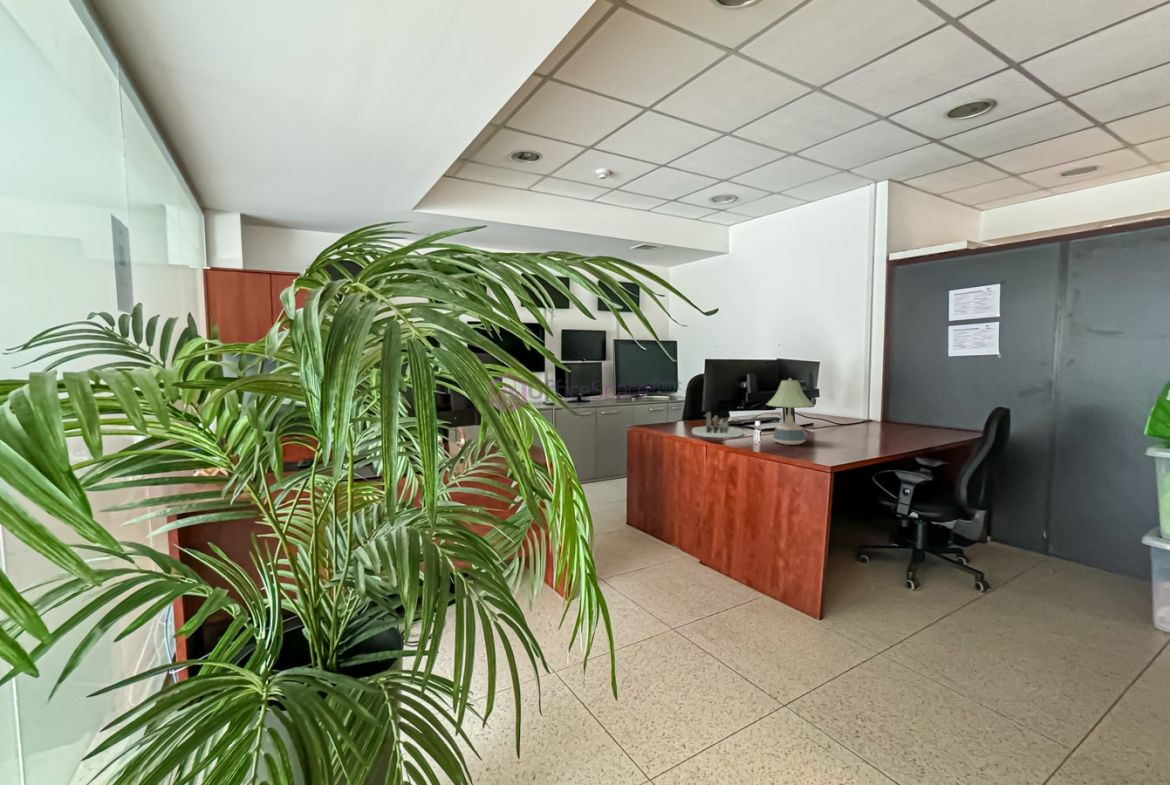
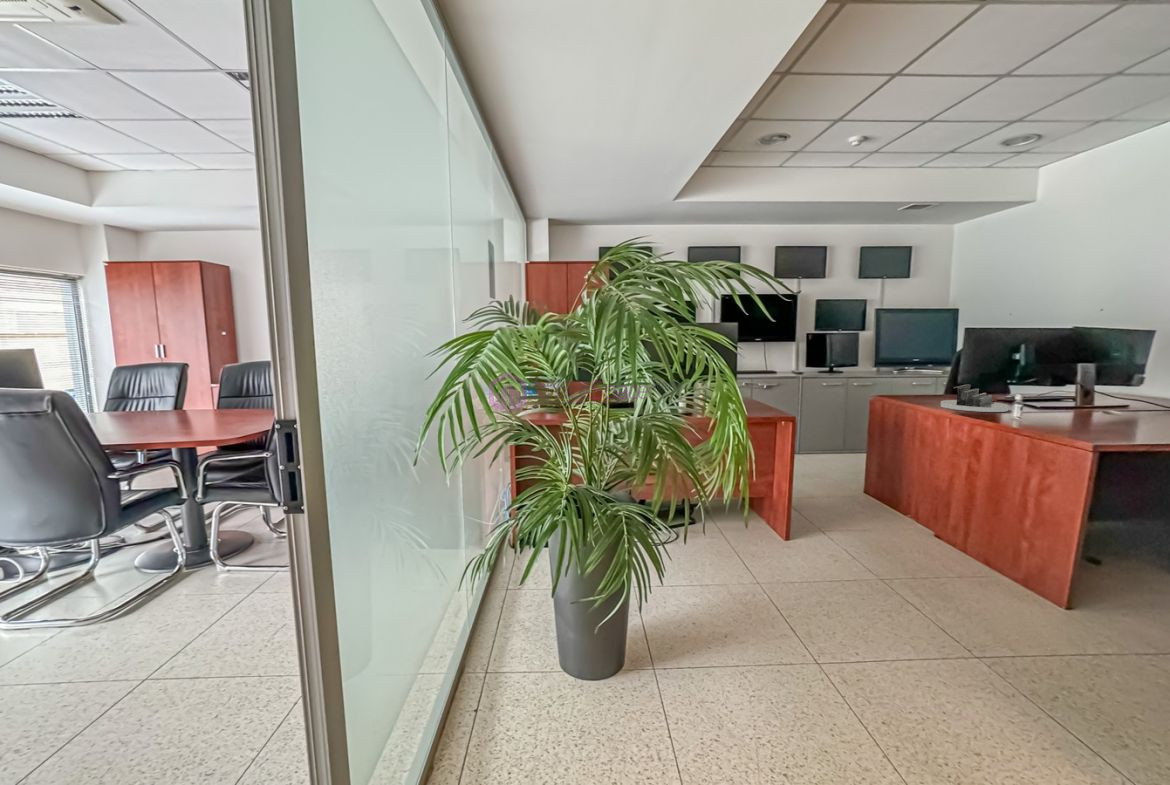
desk lamp: present [767,378,813,445] -> none [1036,348,1109,425]

